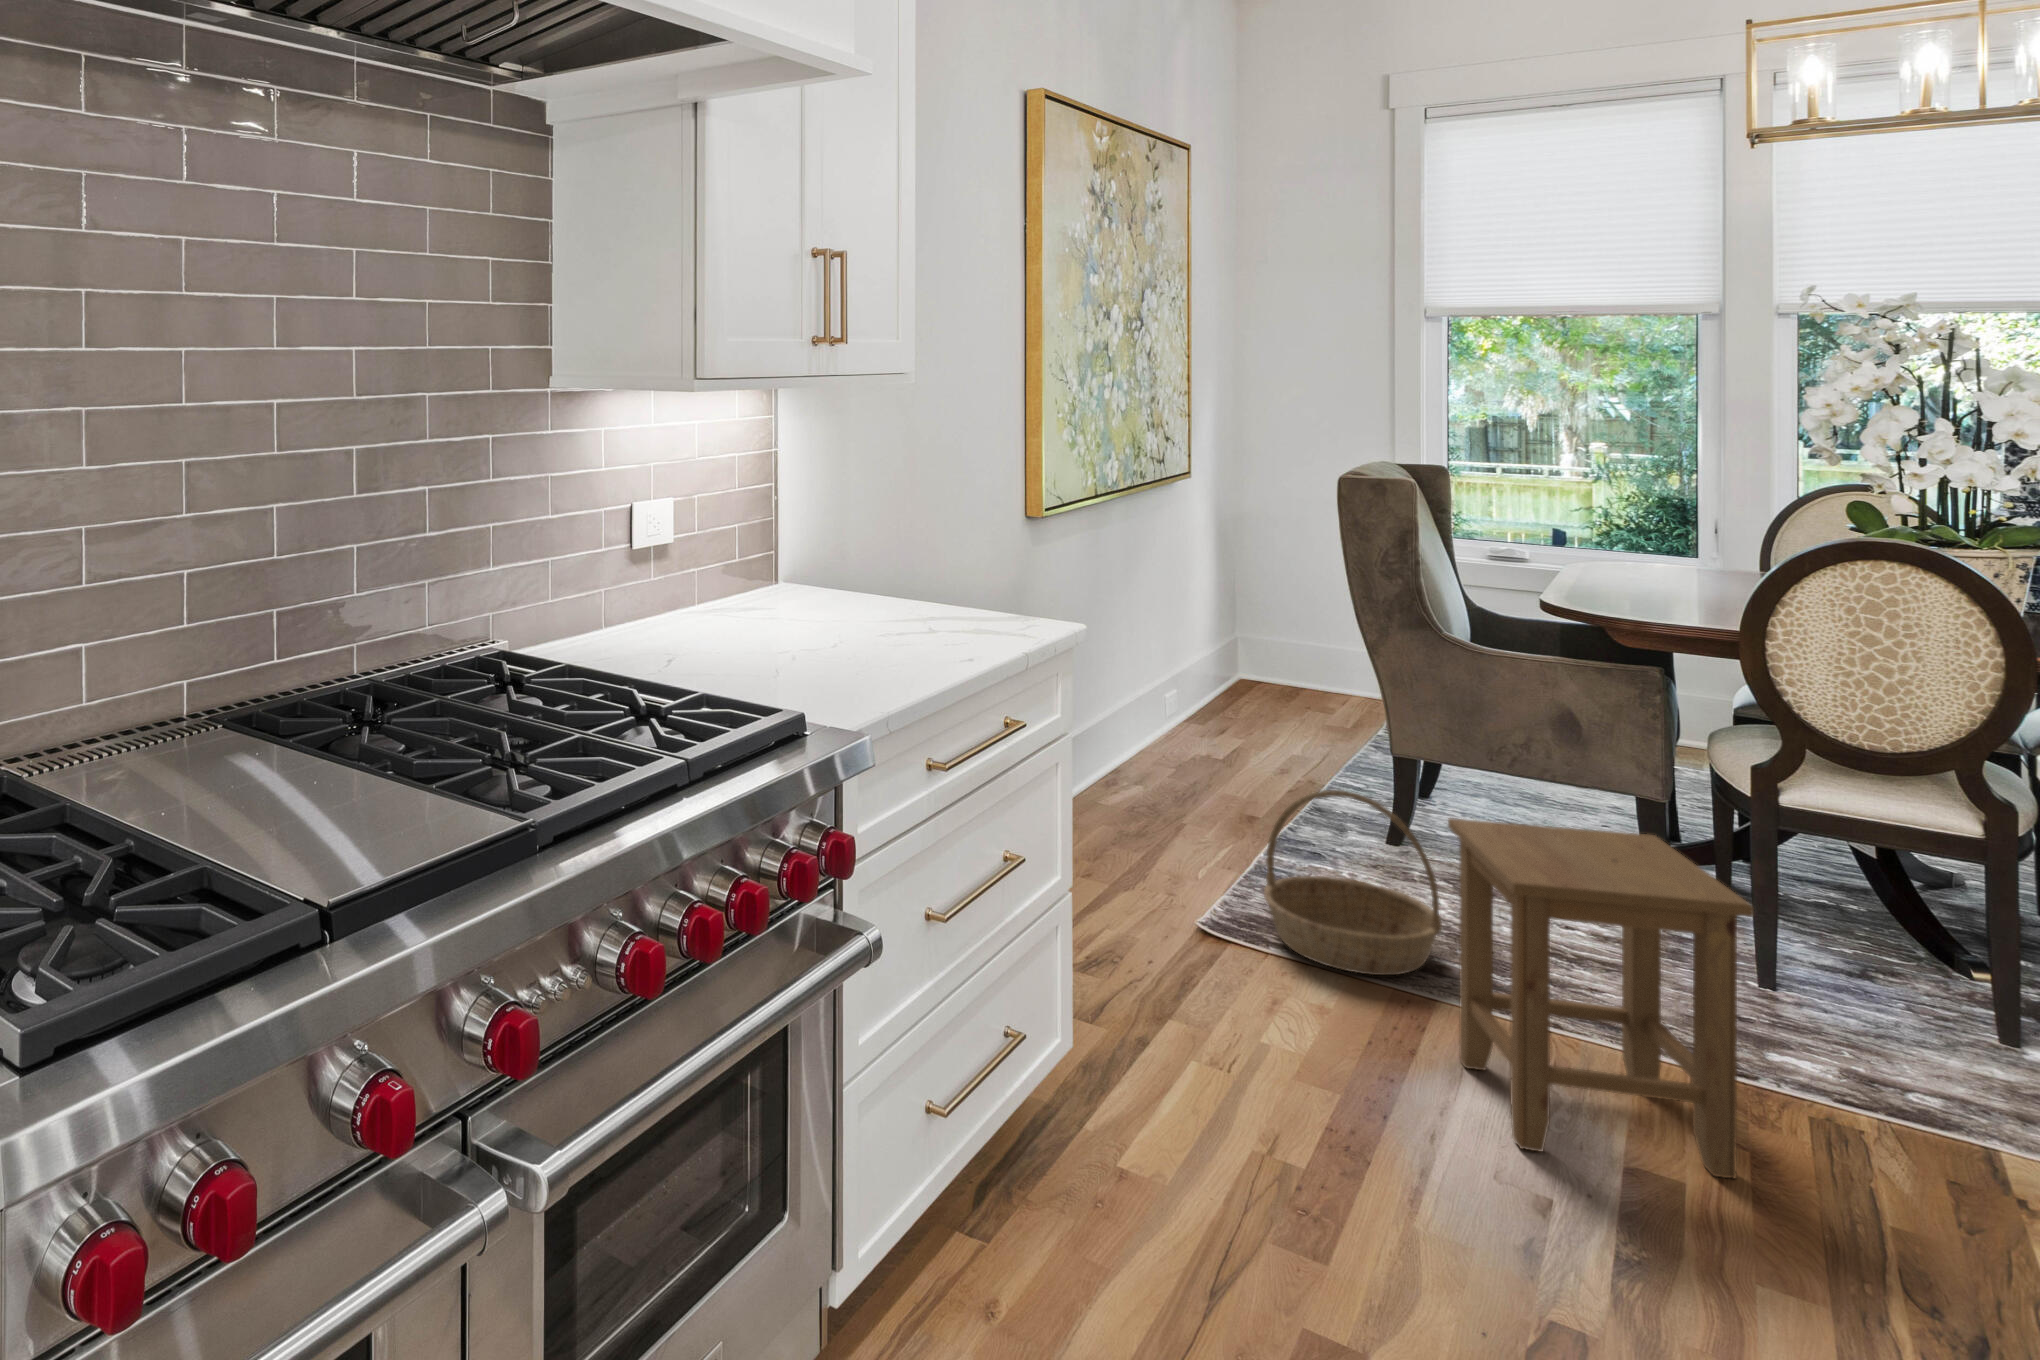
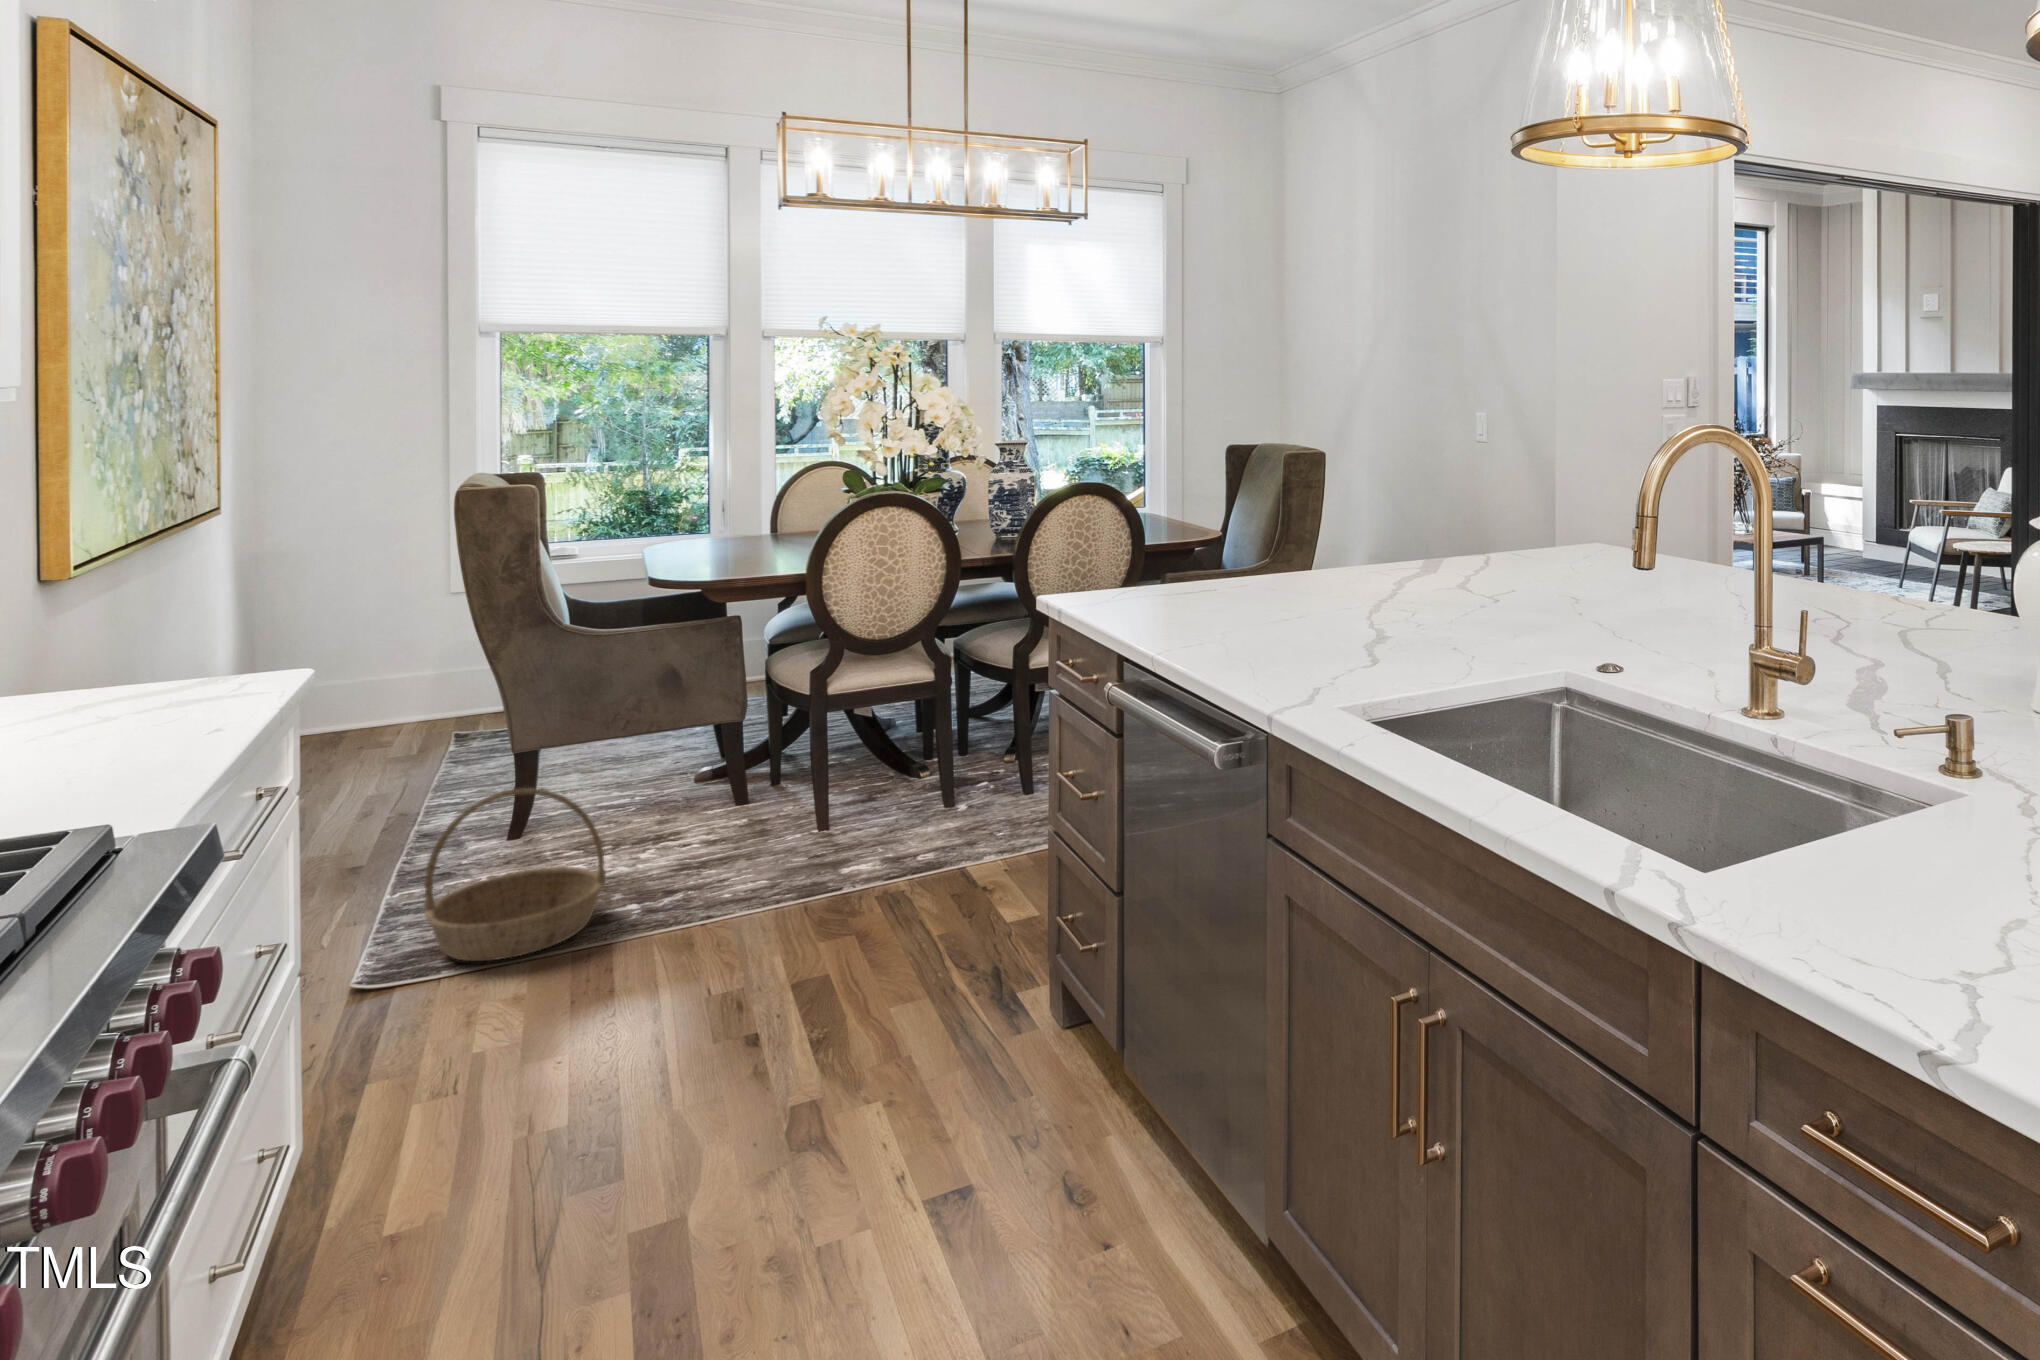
stool: present [1448,818,1754,1178] -> none [639,738,866,1013]

